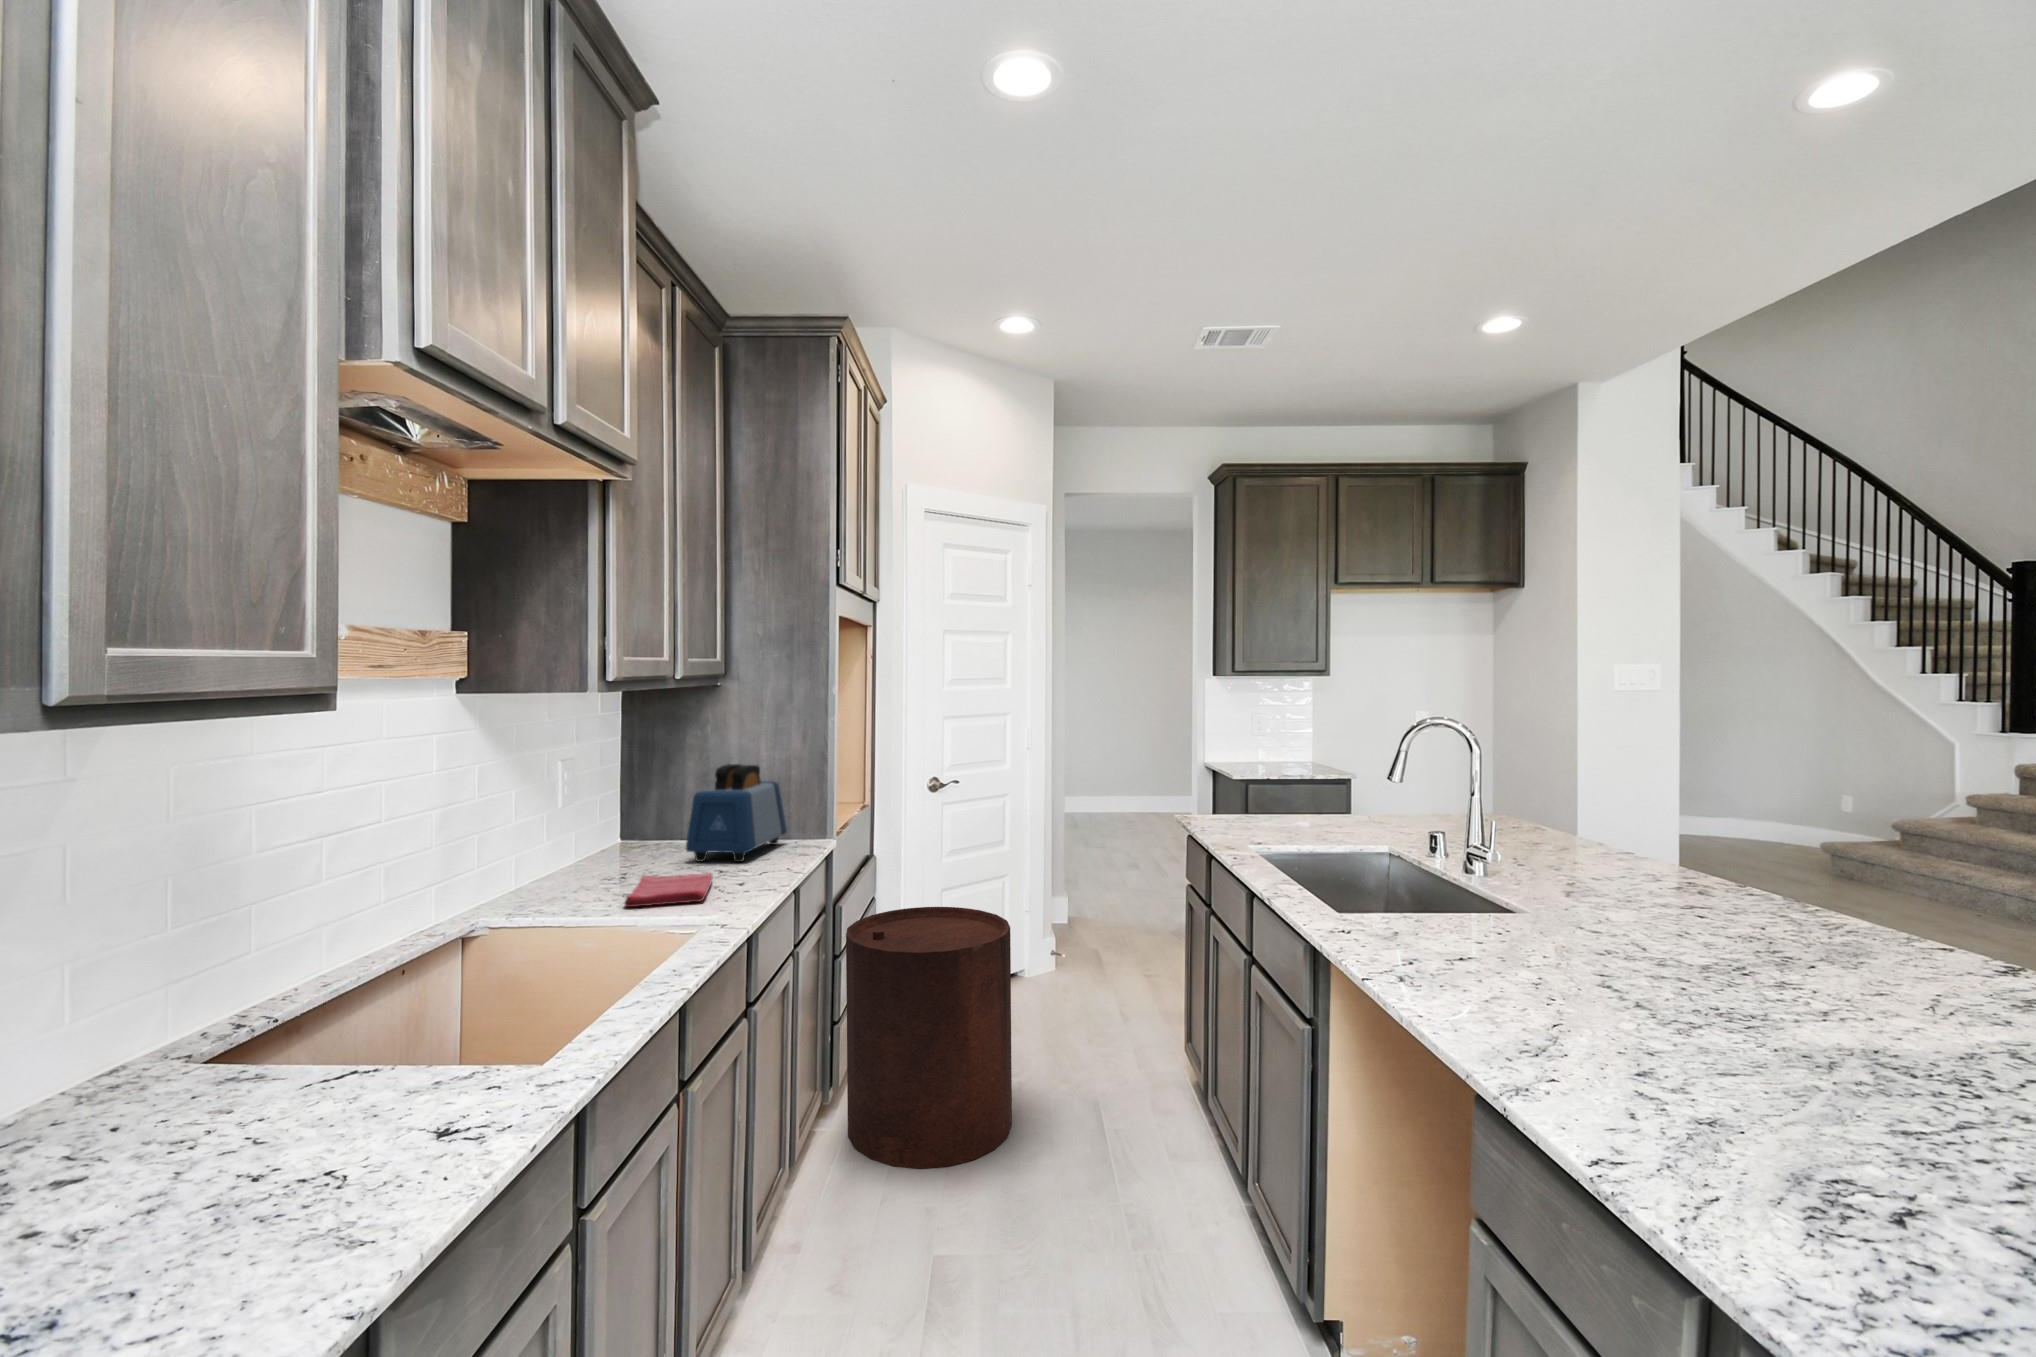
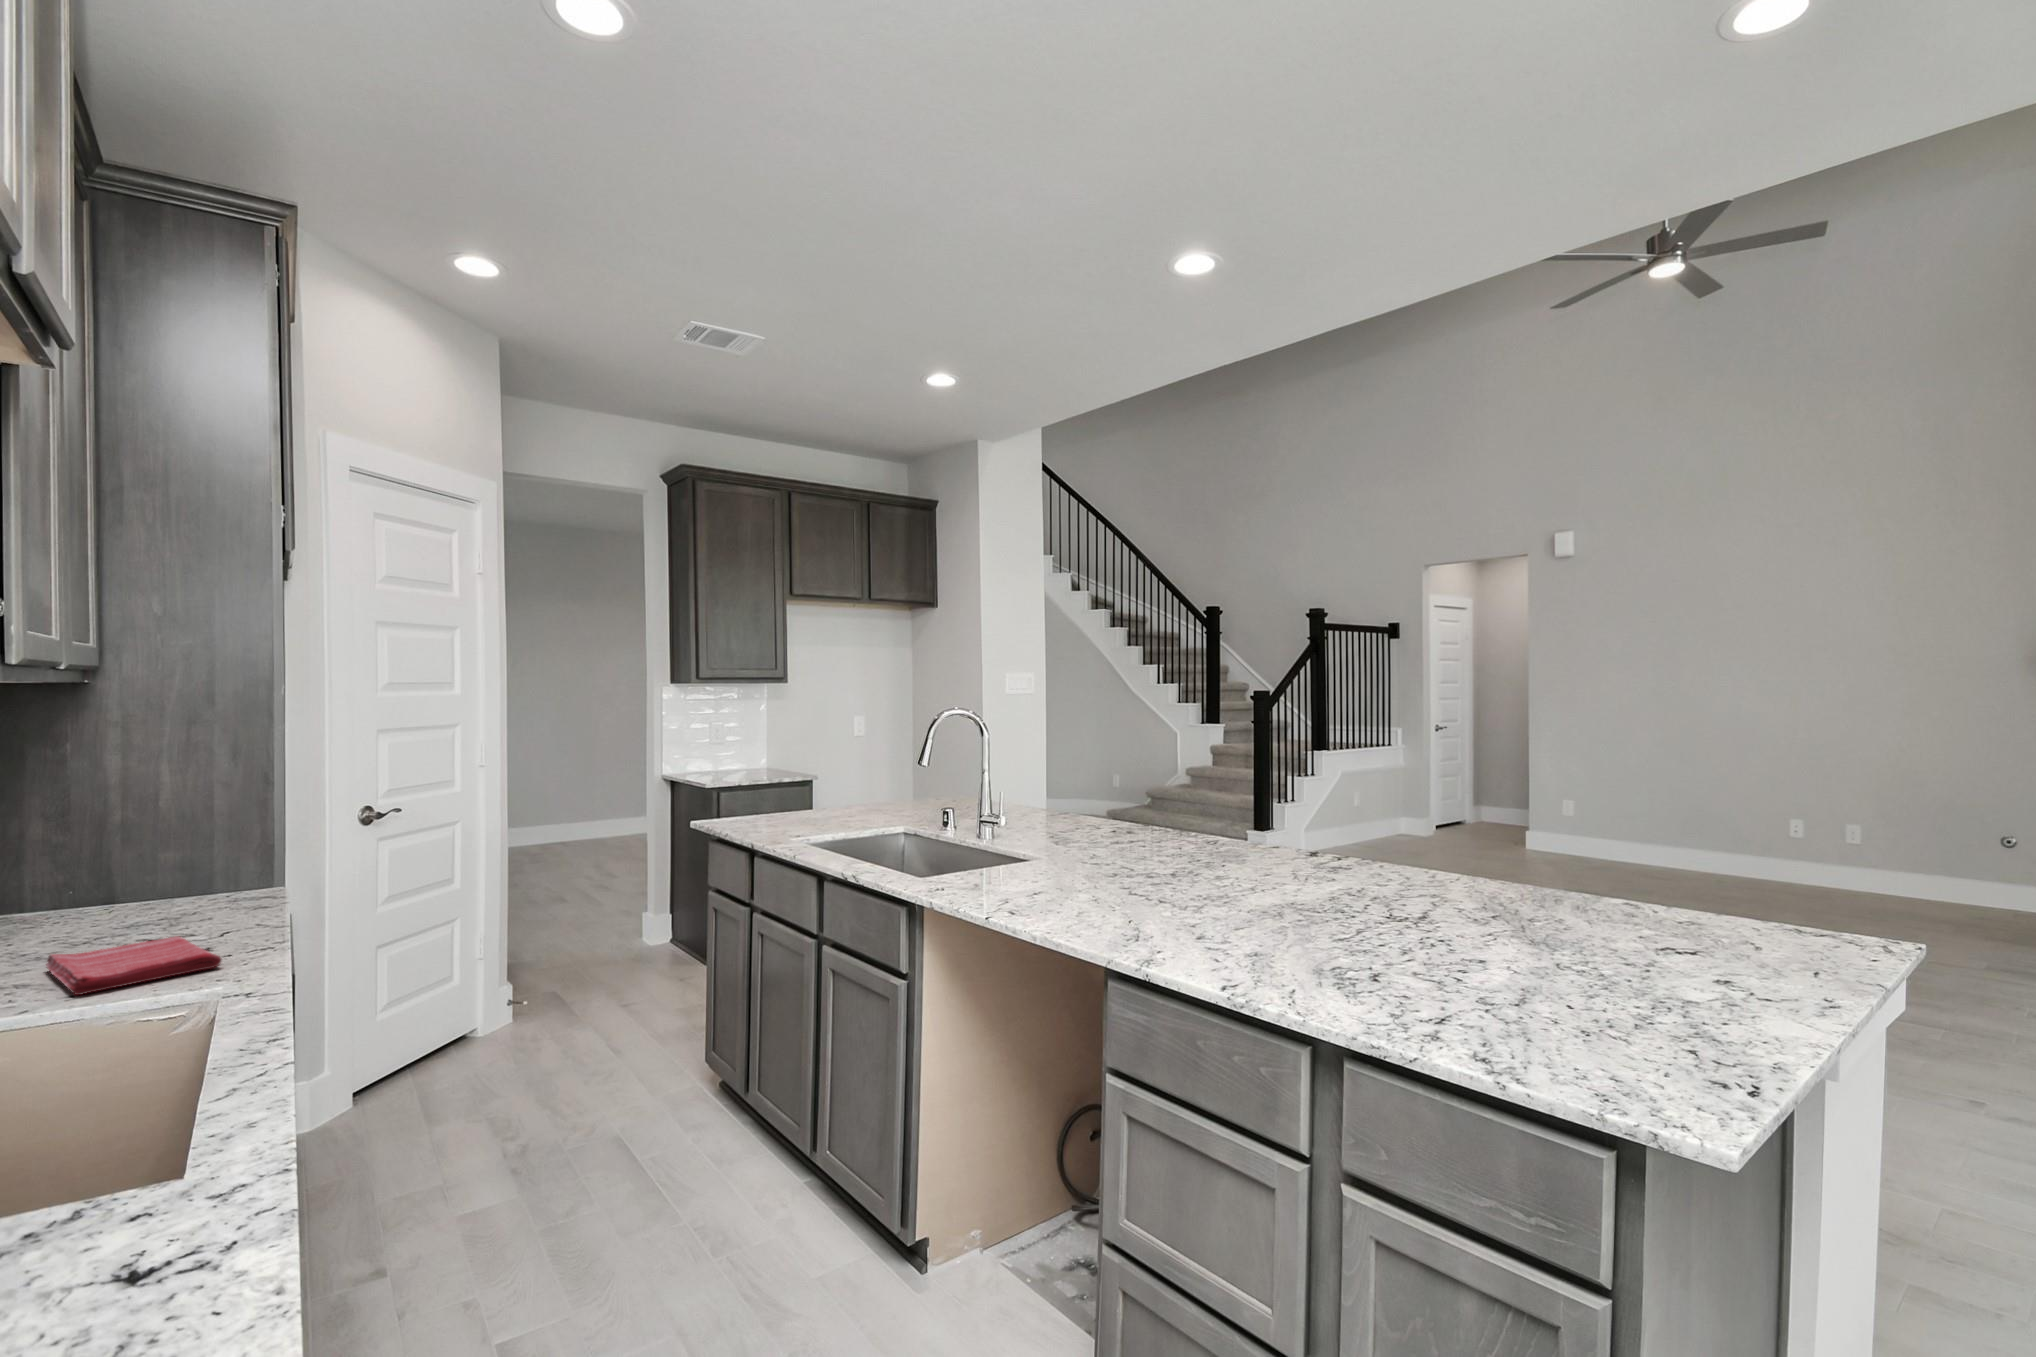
toaster: present [685,764,787,862] -> none [76,788,227,933]
trash can: present [846,907,1012,1169] -> none [325,948,562,1284]

